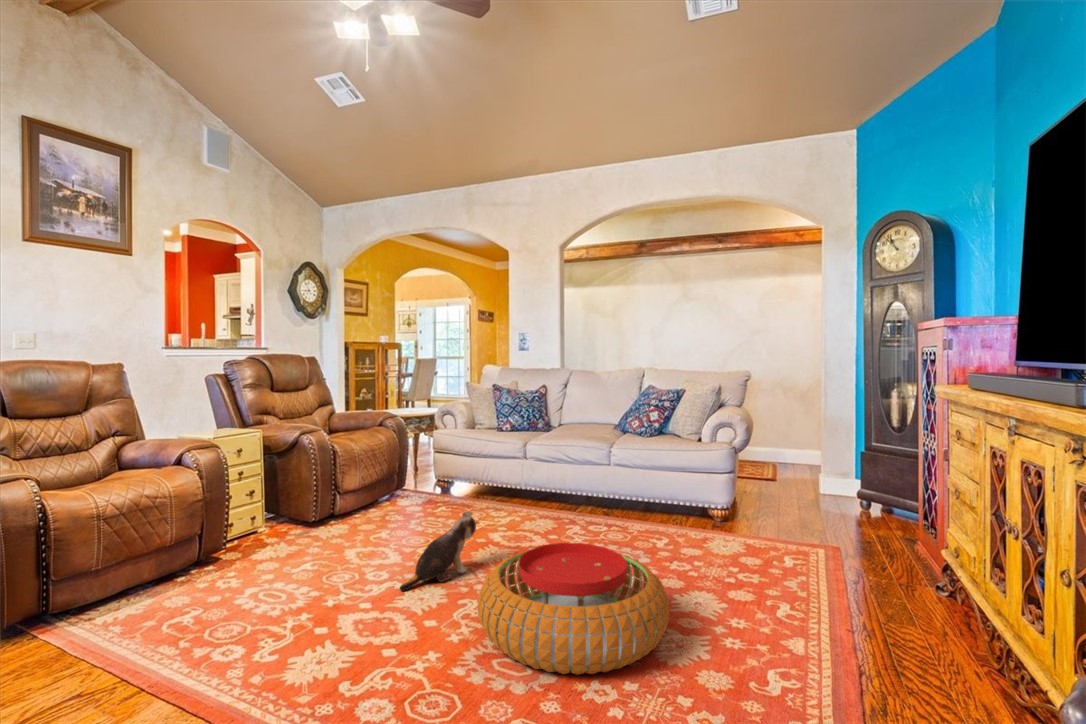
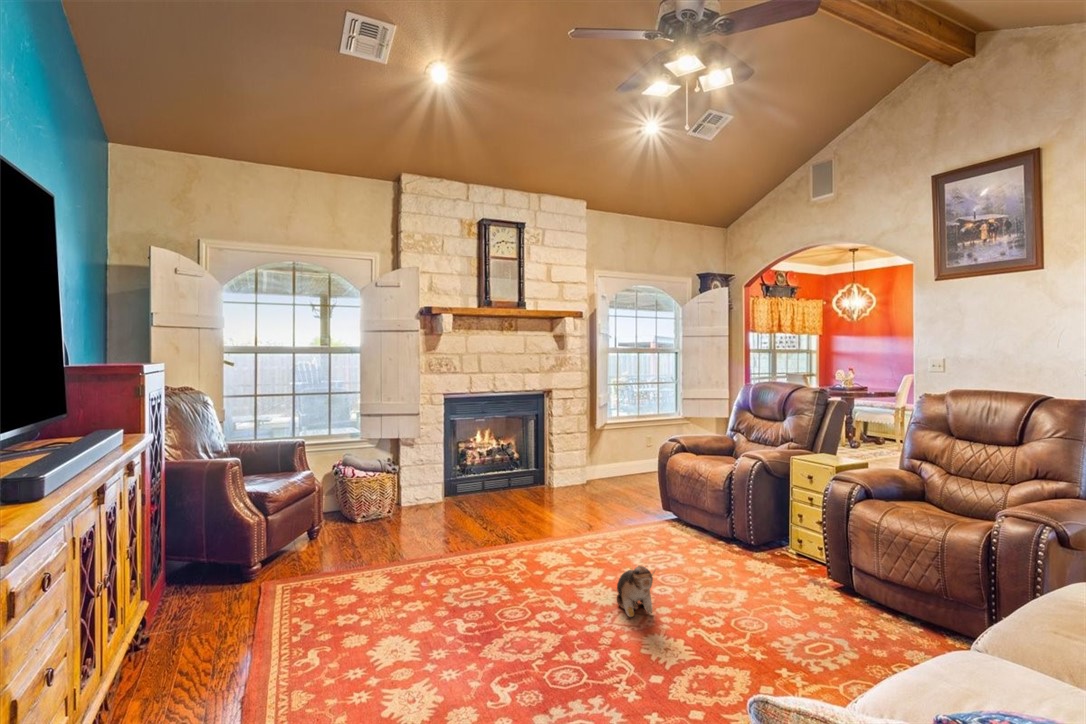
pouf: present [478,543,669,675] -> none [397,554,553,658]

